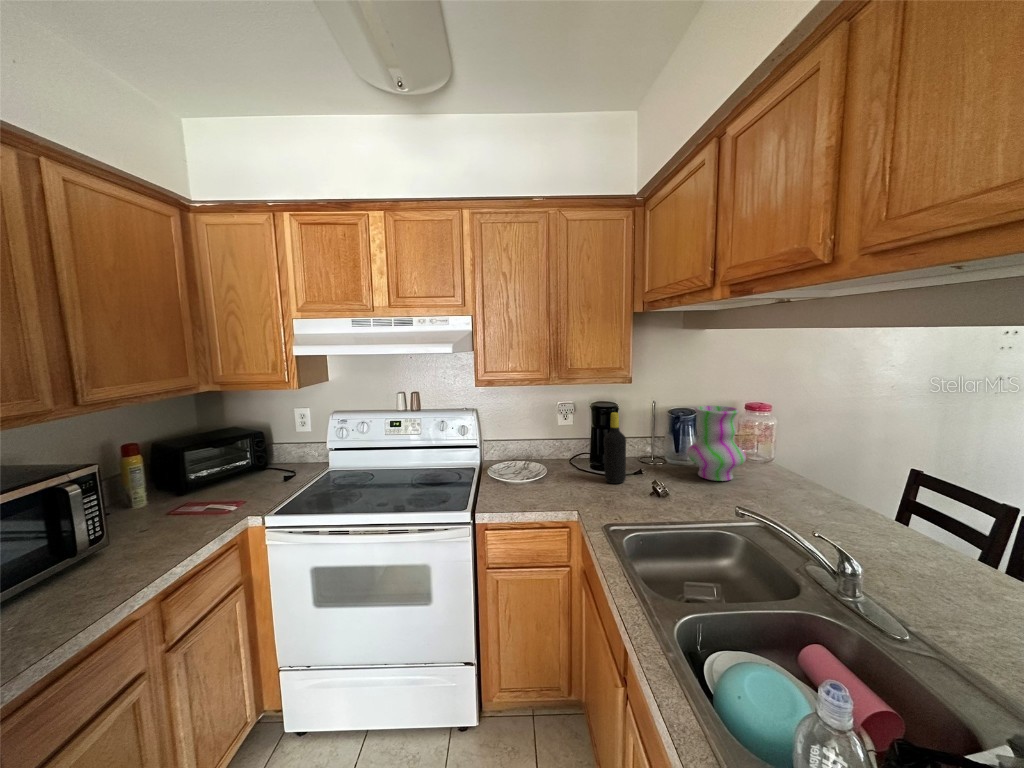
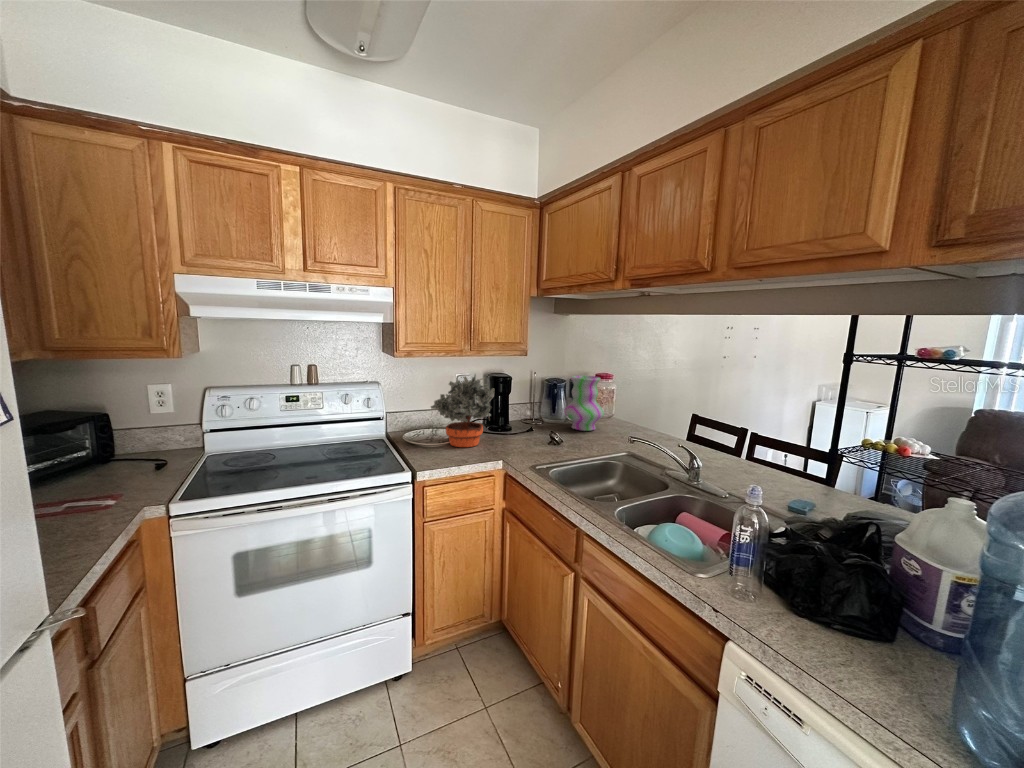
potted plant: none [512,403,579,489] -> present [431,374,494,447]
bottle: present [604,413,626,484] -> none [509,381,527,439]

